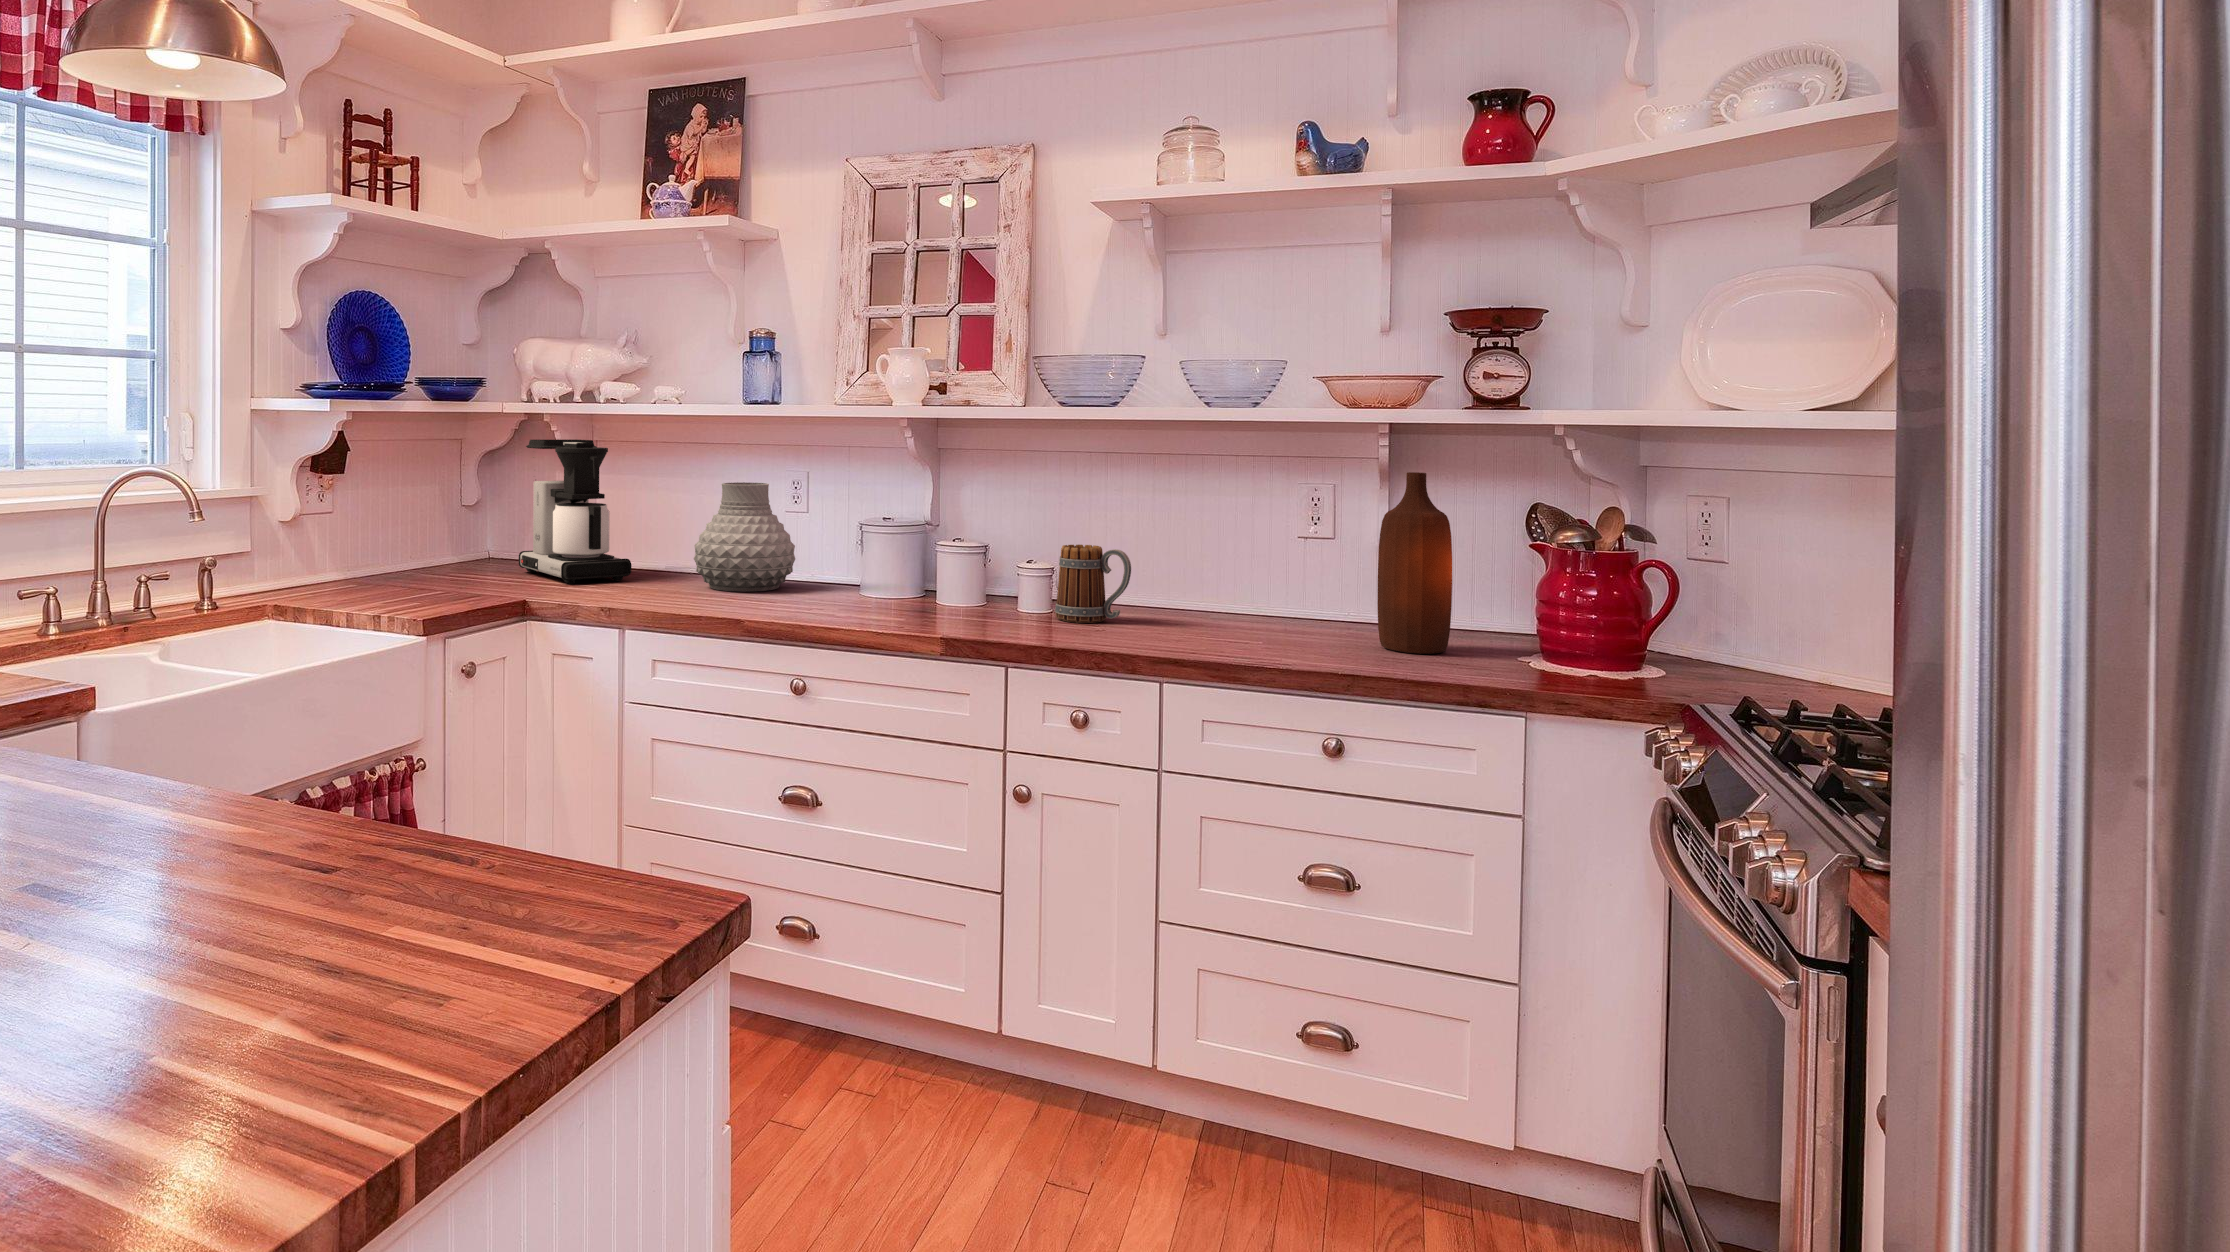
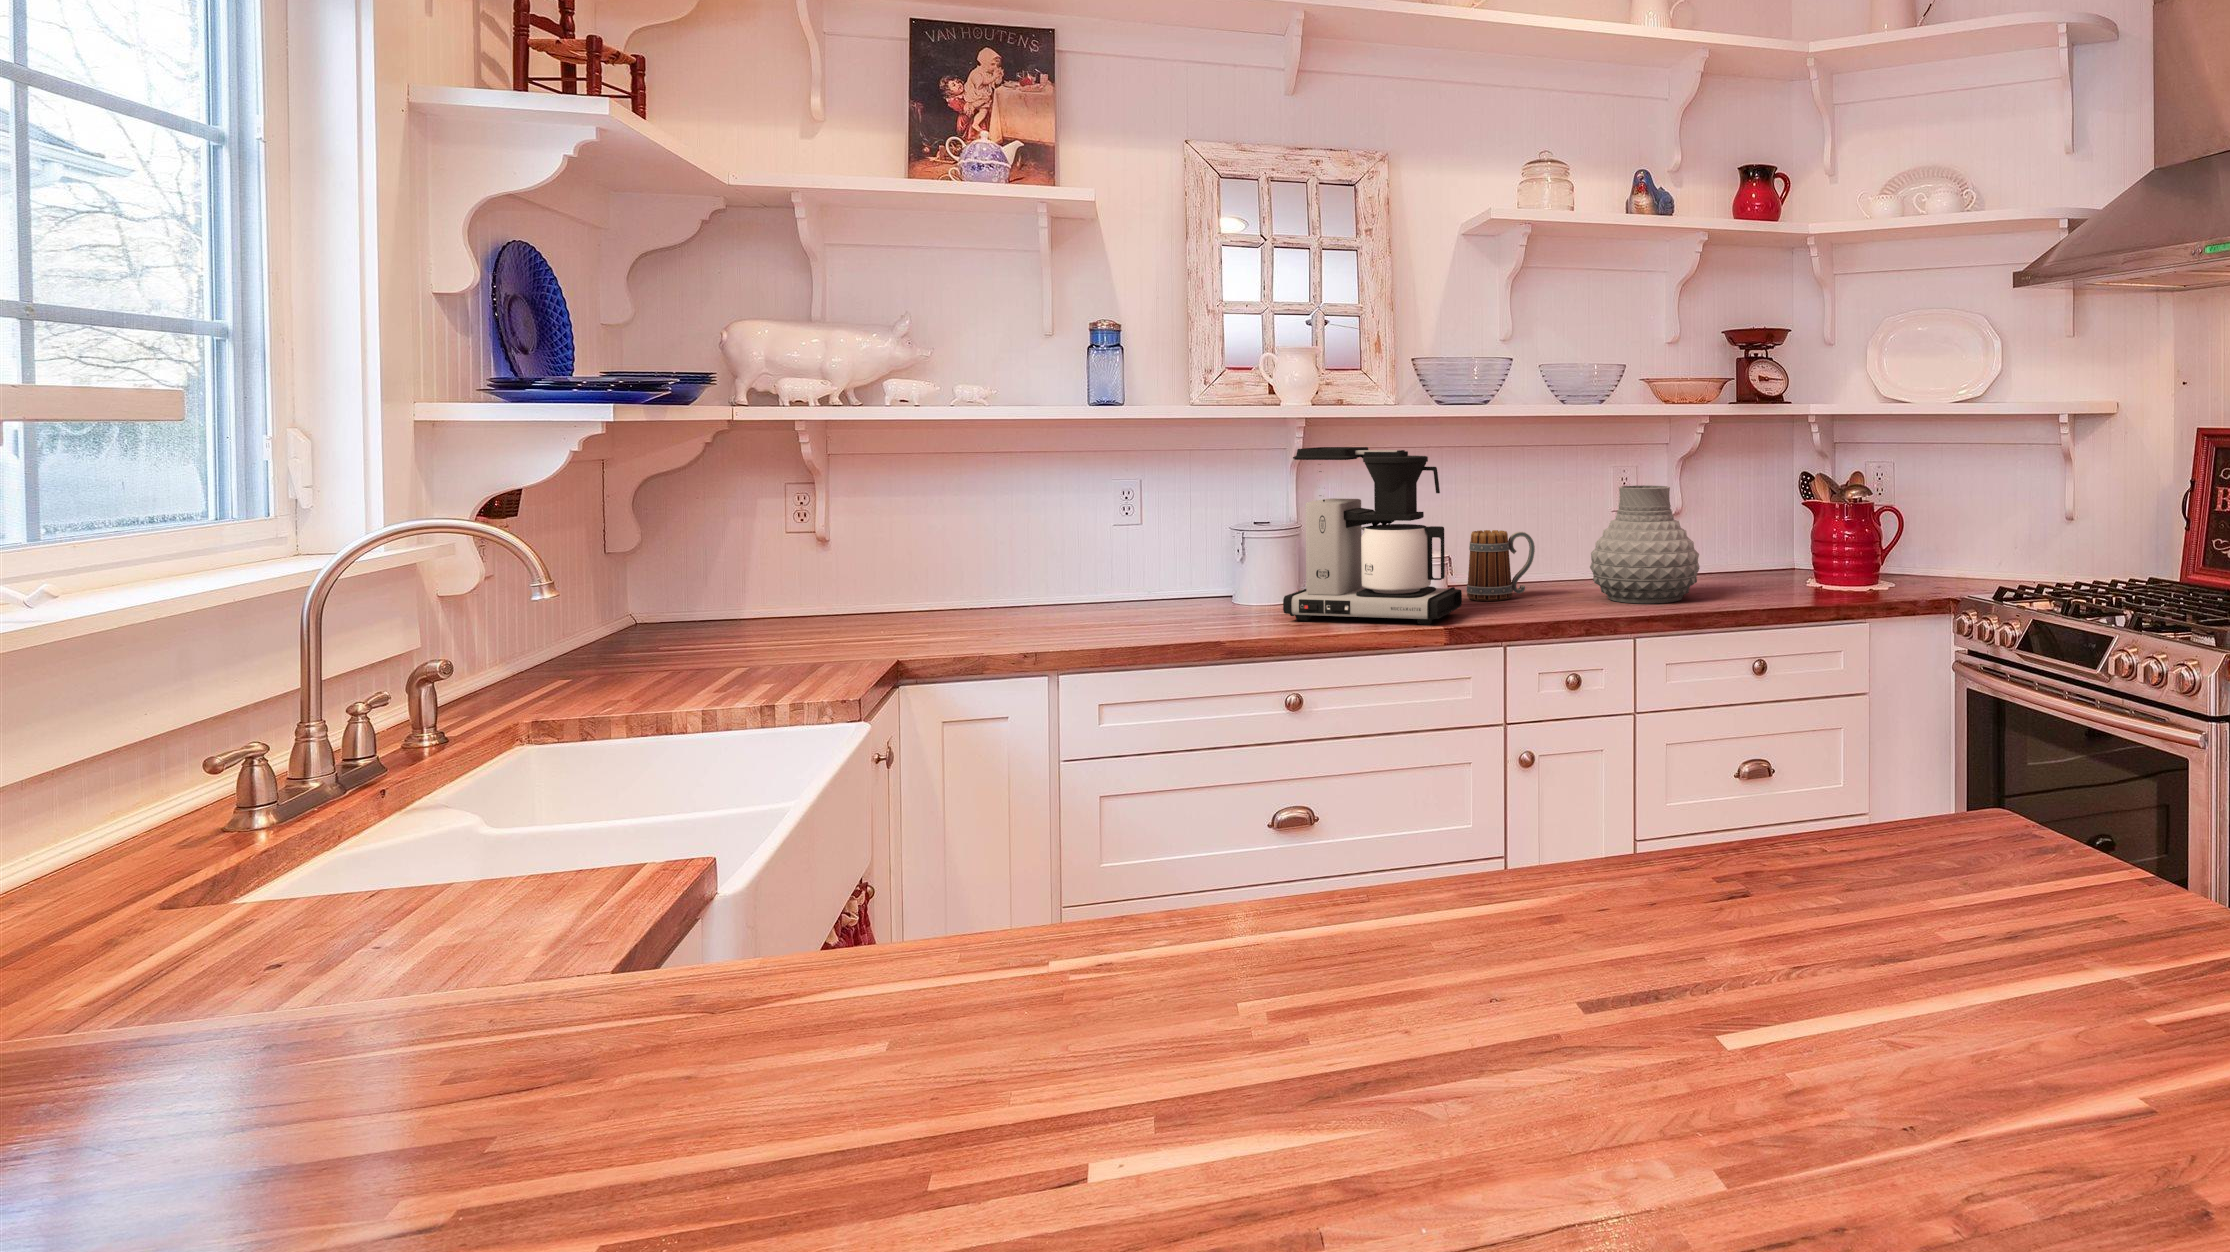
coffee maker: present [519,439,632,584] -> present [1283,447,1462,625]
bottle: present [1377,472,1452,654] -> none [1720,453,1771,590]
vase: present [694,482,795,592] -> present [1590,485,1700,603]

